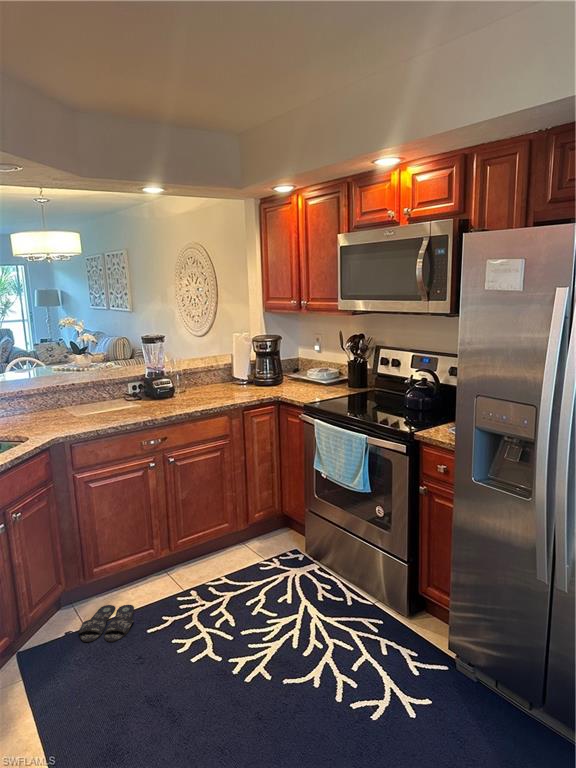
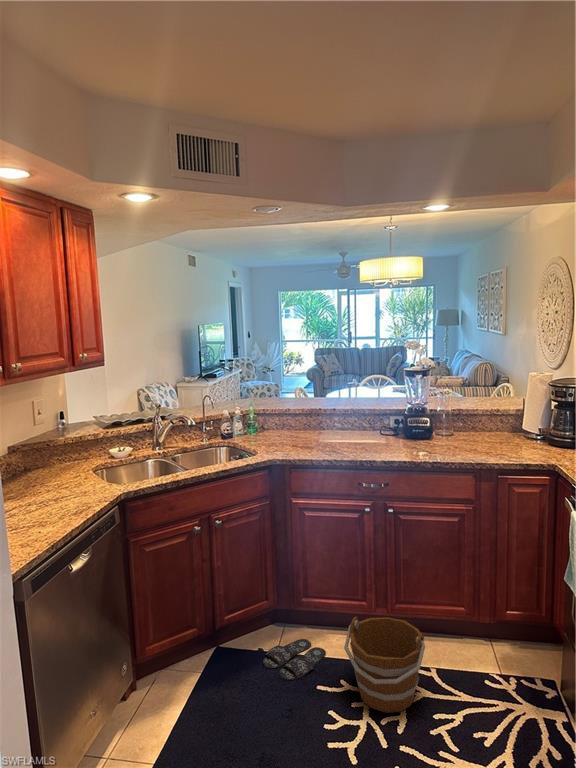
bucket: none [168,546,237,622] -> present [344,617,425,713]

